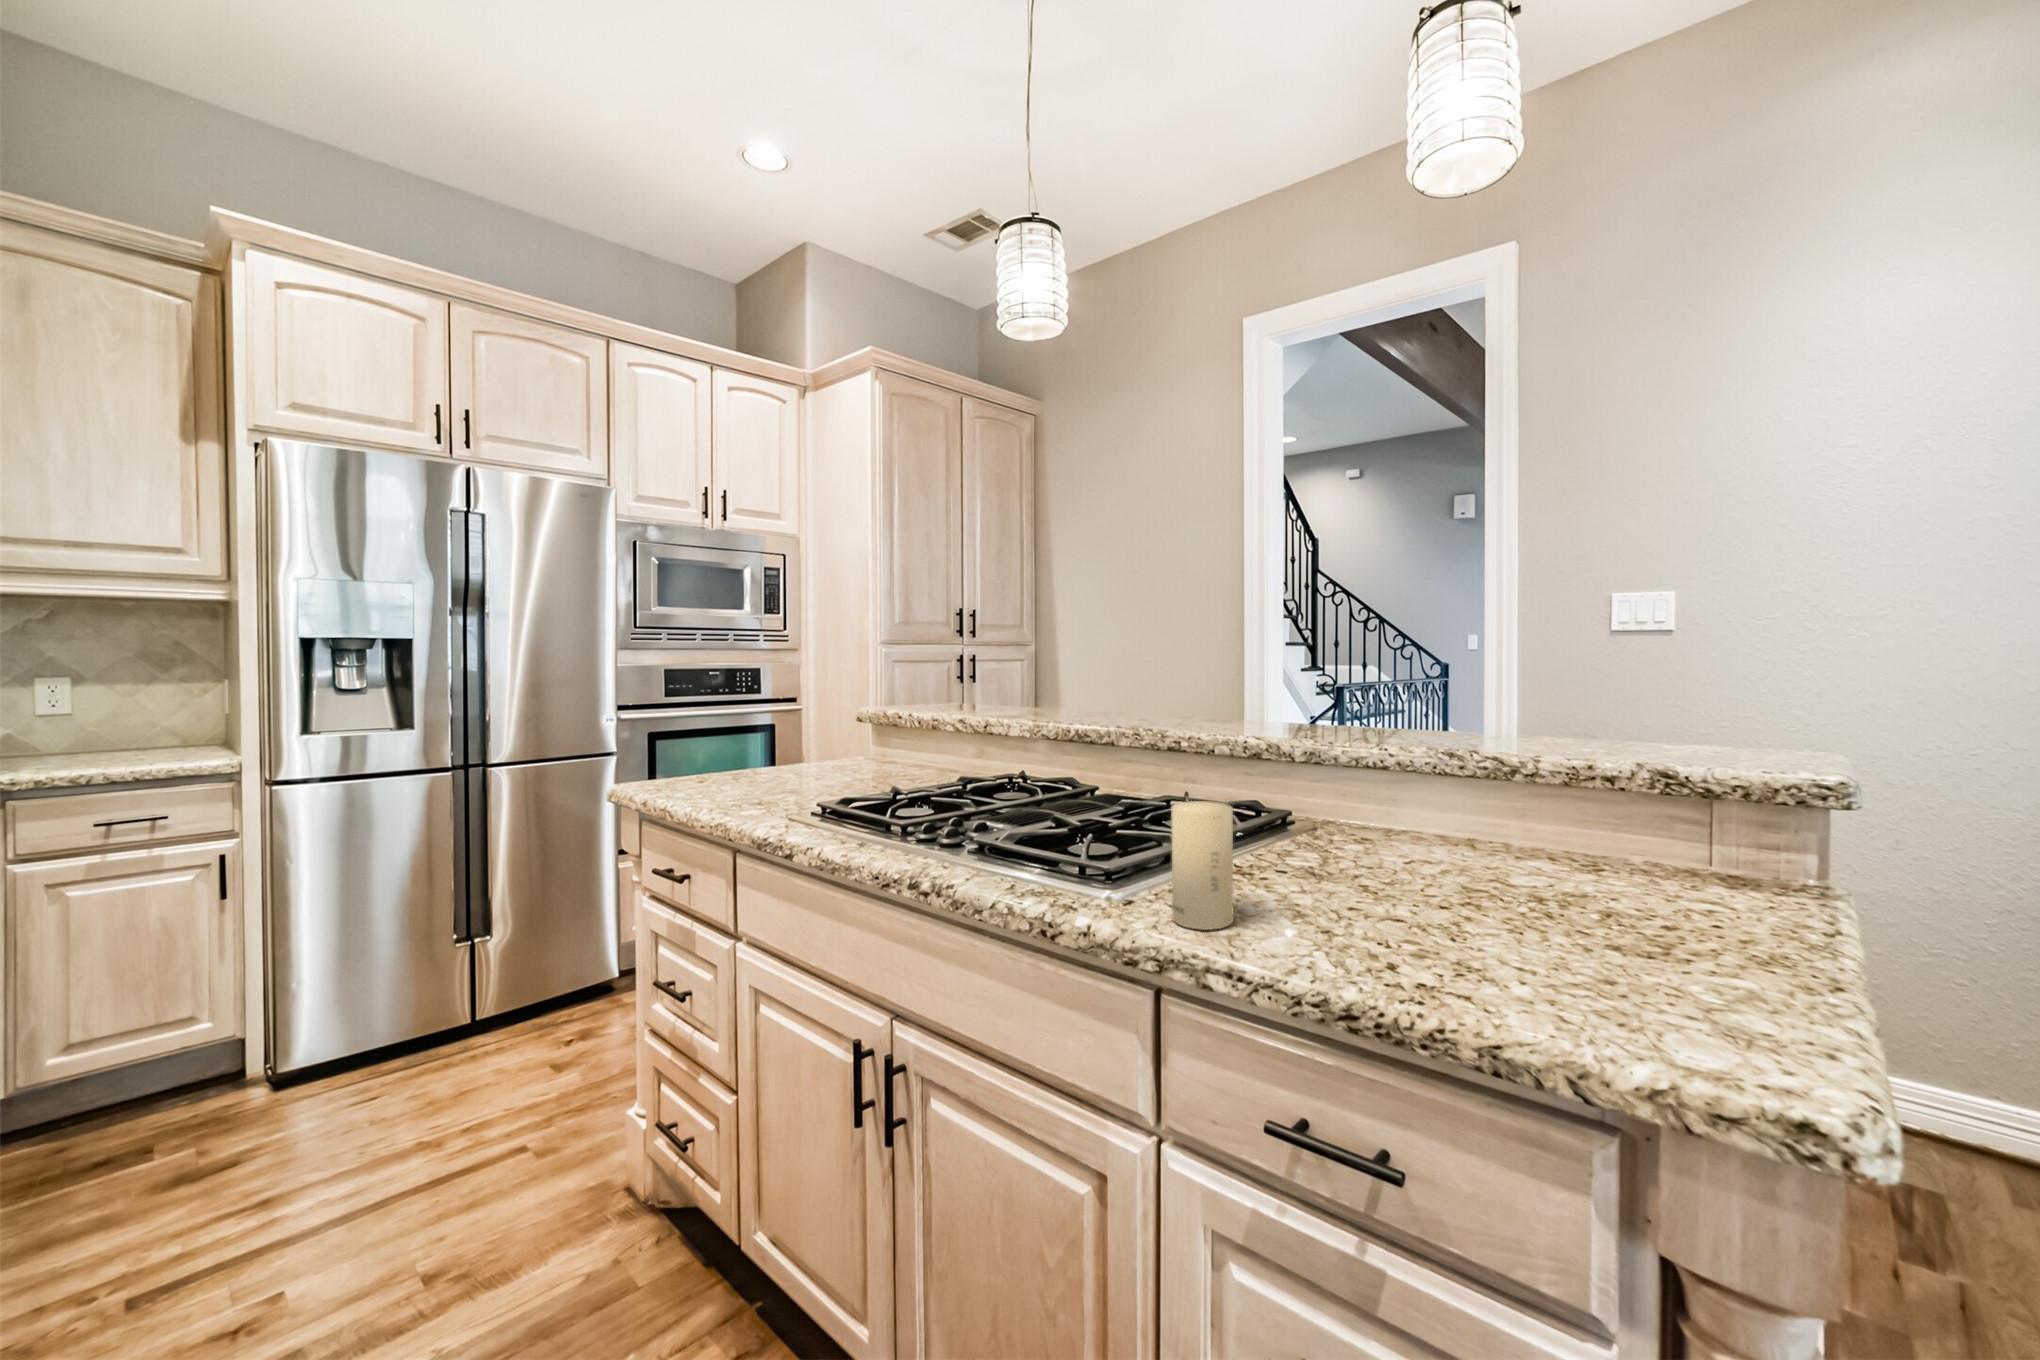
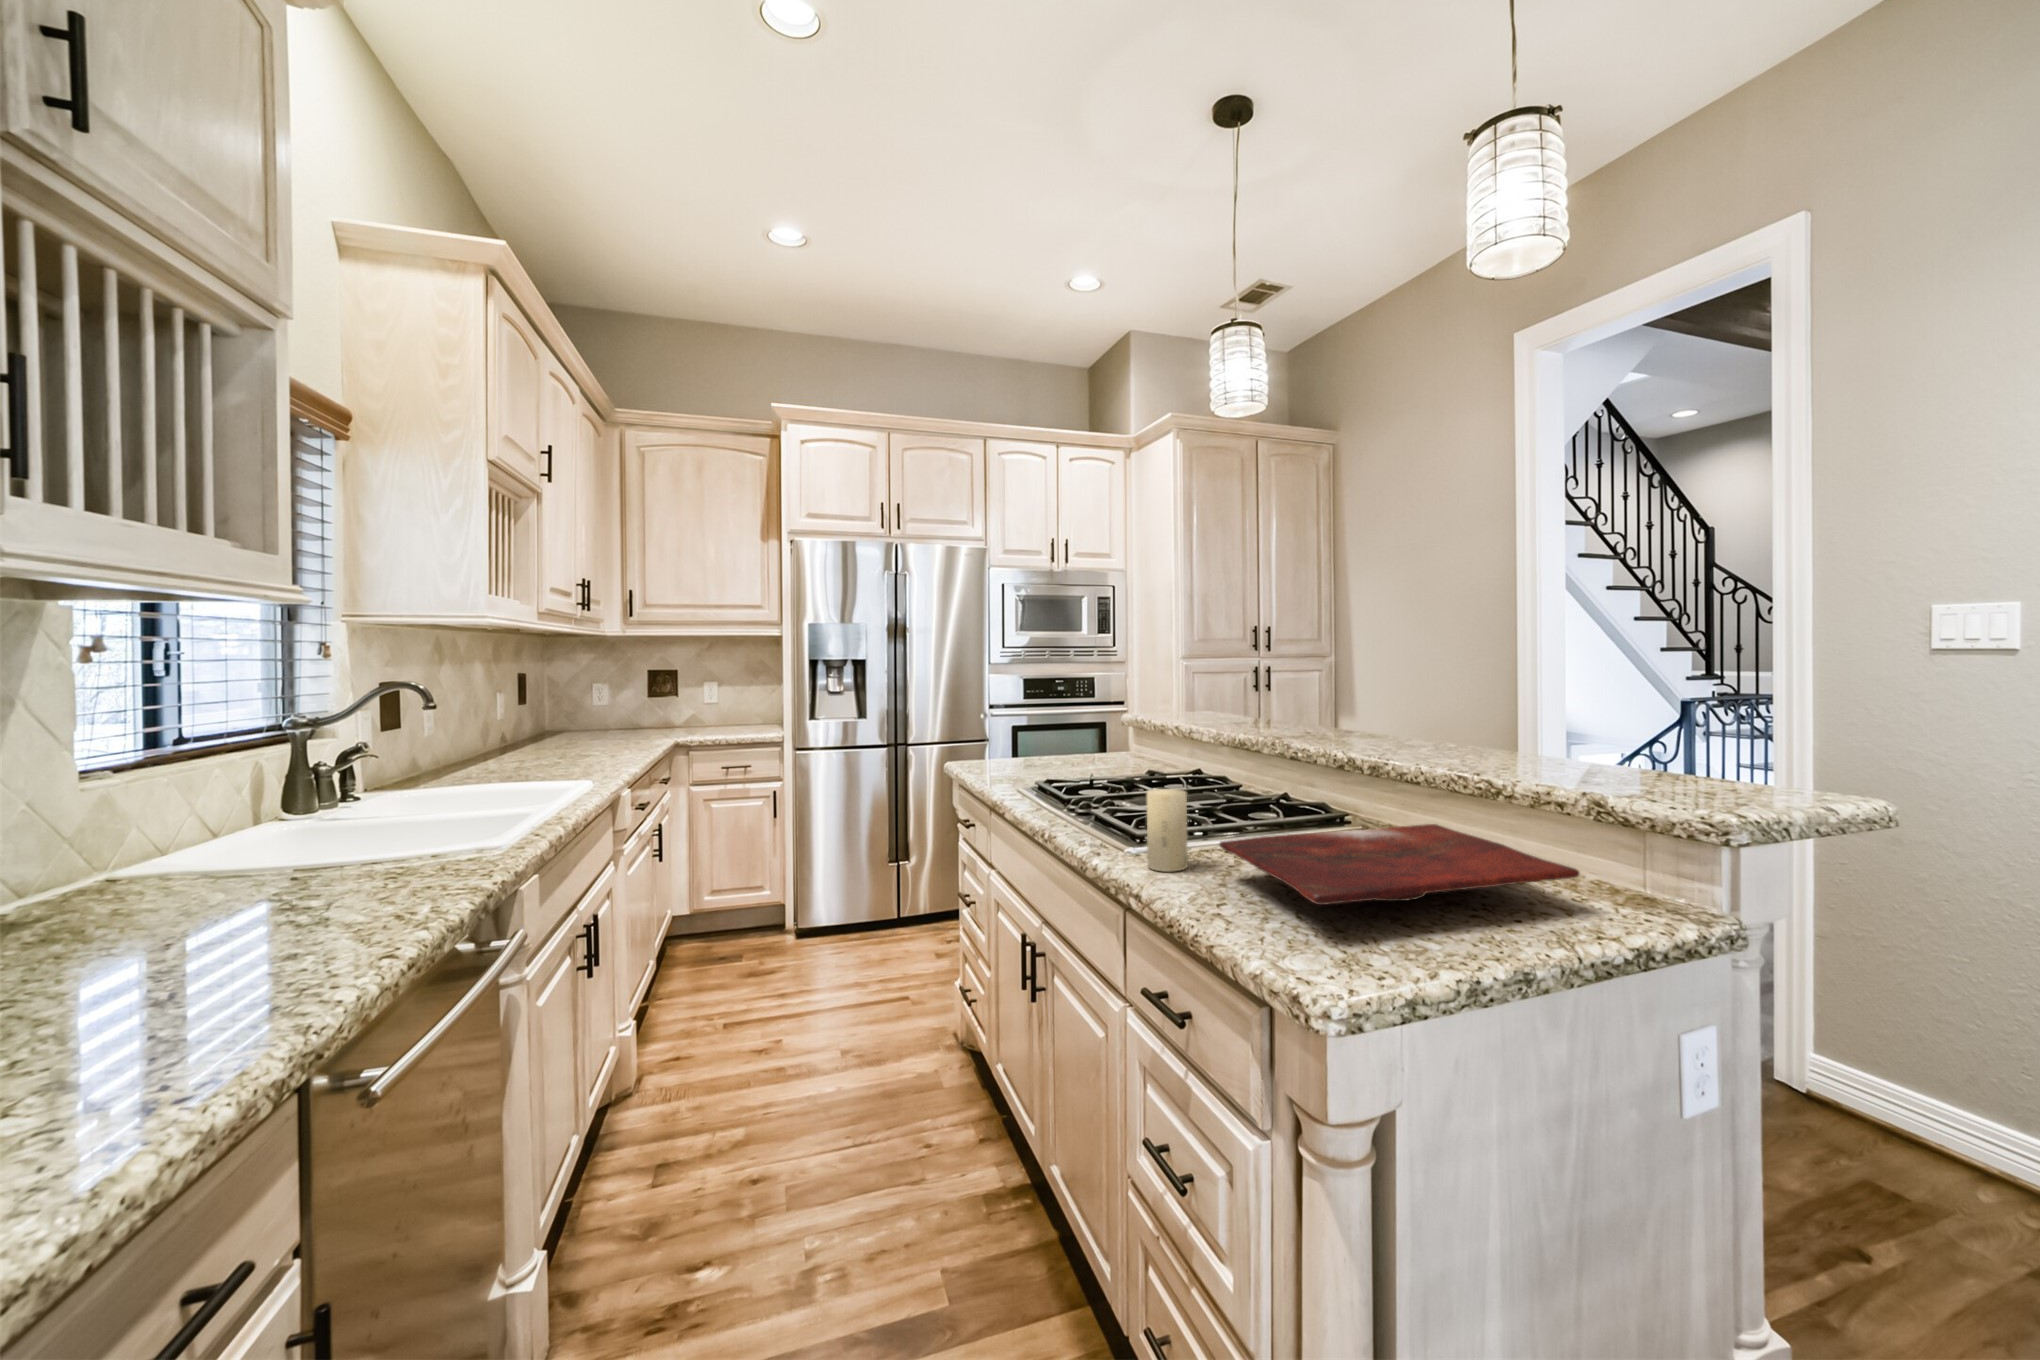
cutting board: none [1301,814,1721,961] -> present [1220,824,1579,905]

